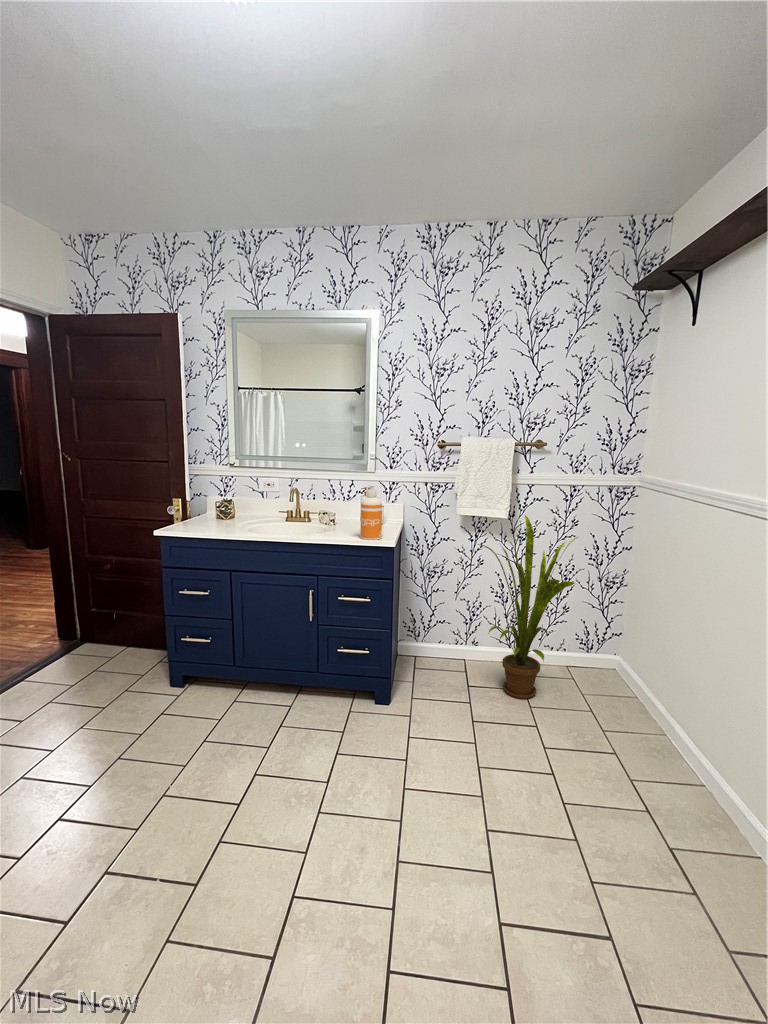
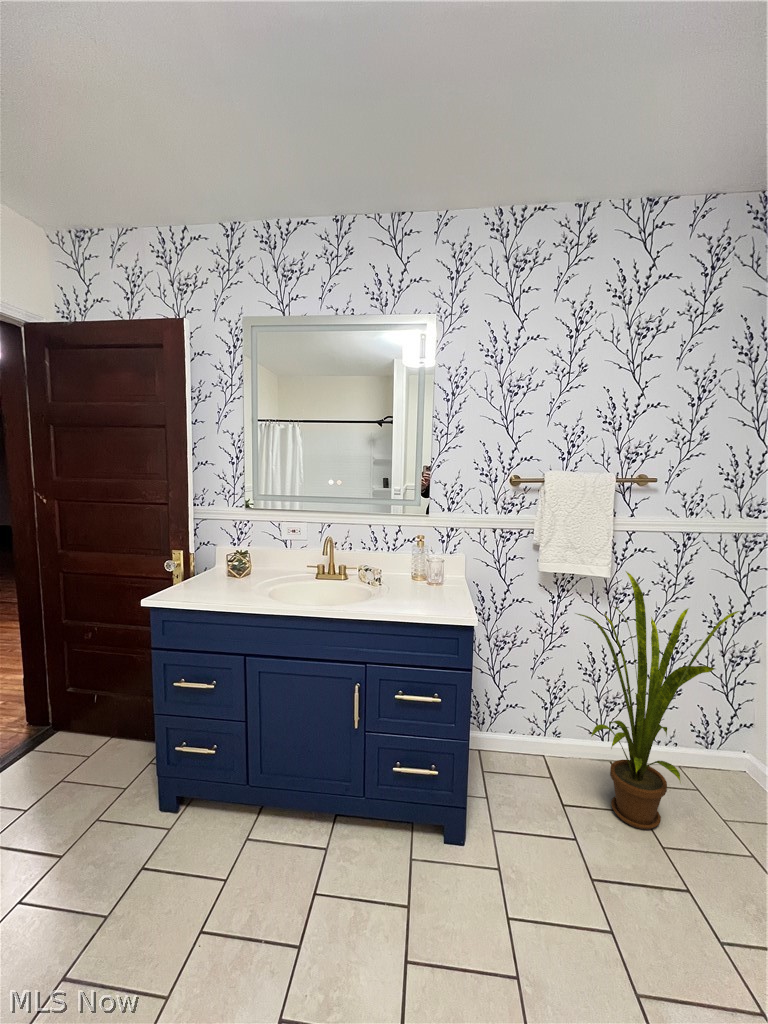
soap dispenser: present [361,484,382,540] -> none [424,536,455,613]

